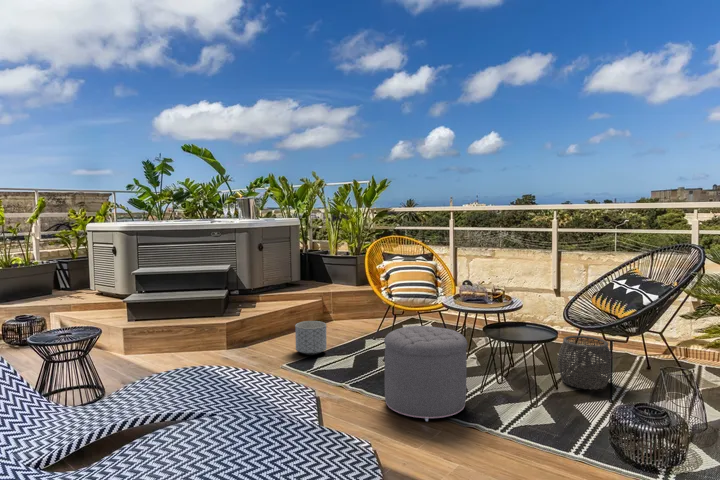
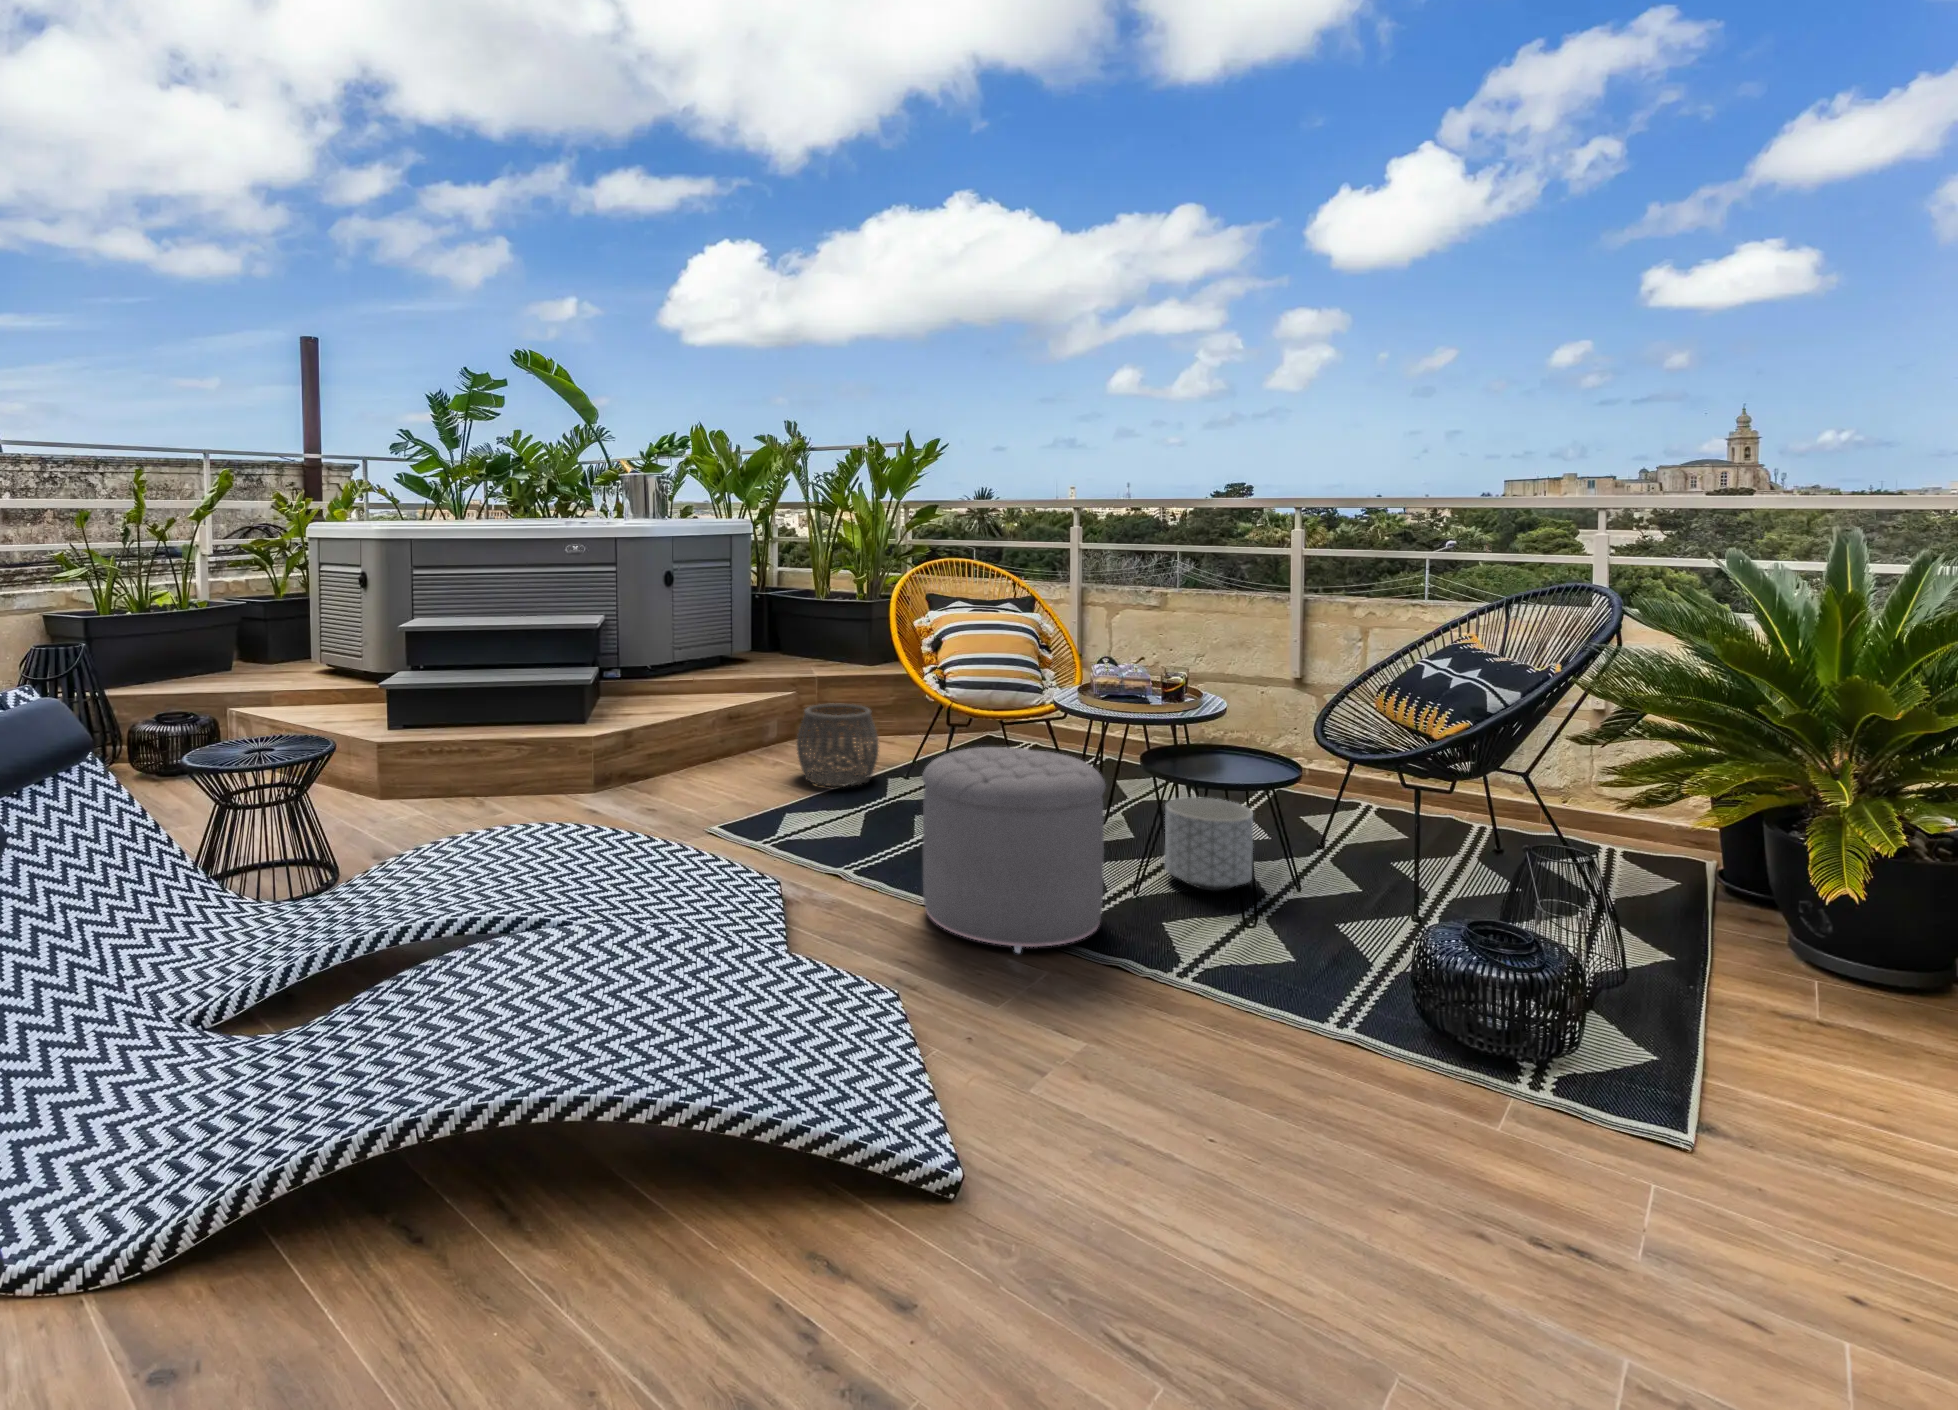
planter: present [295,321,327,355] -> present [1165,797,1253,891]
woven basket: present [557,336,612,390] -> present [797,704,879,786]

